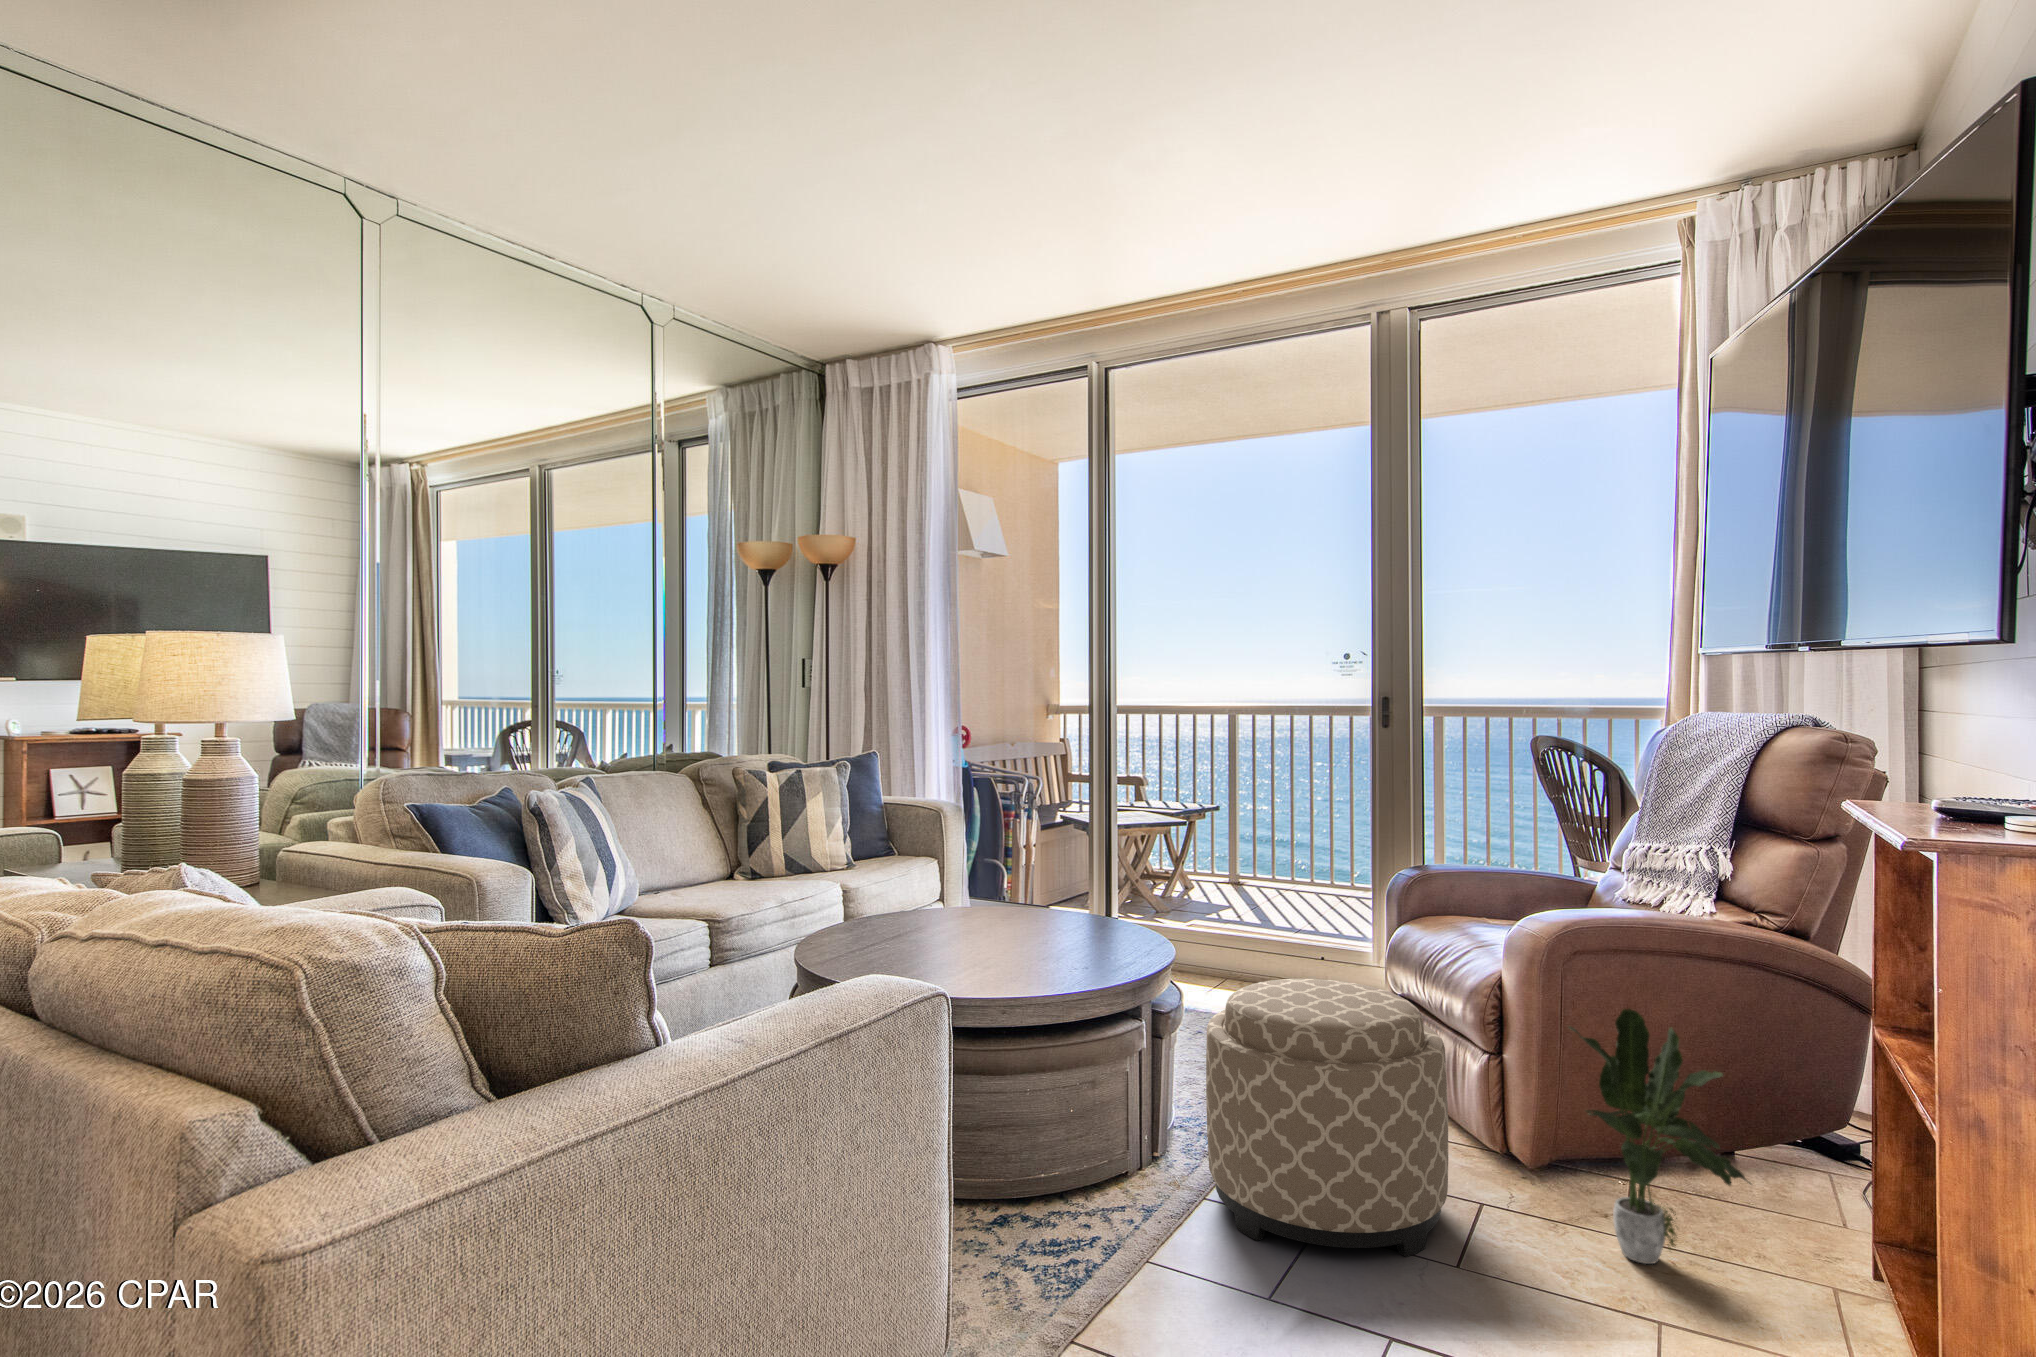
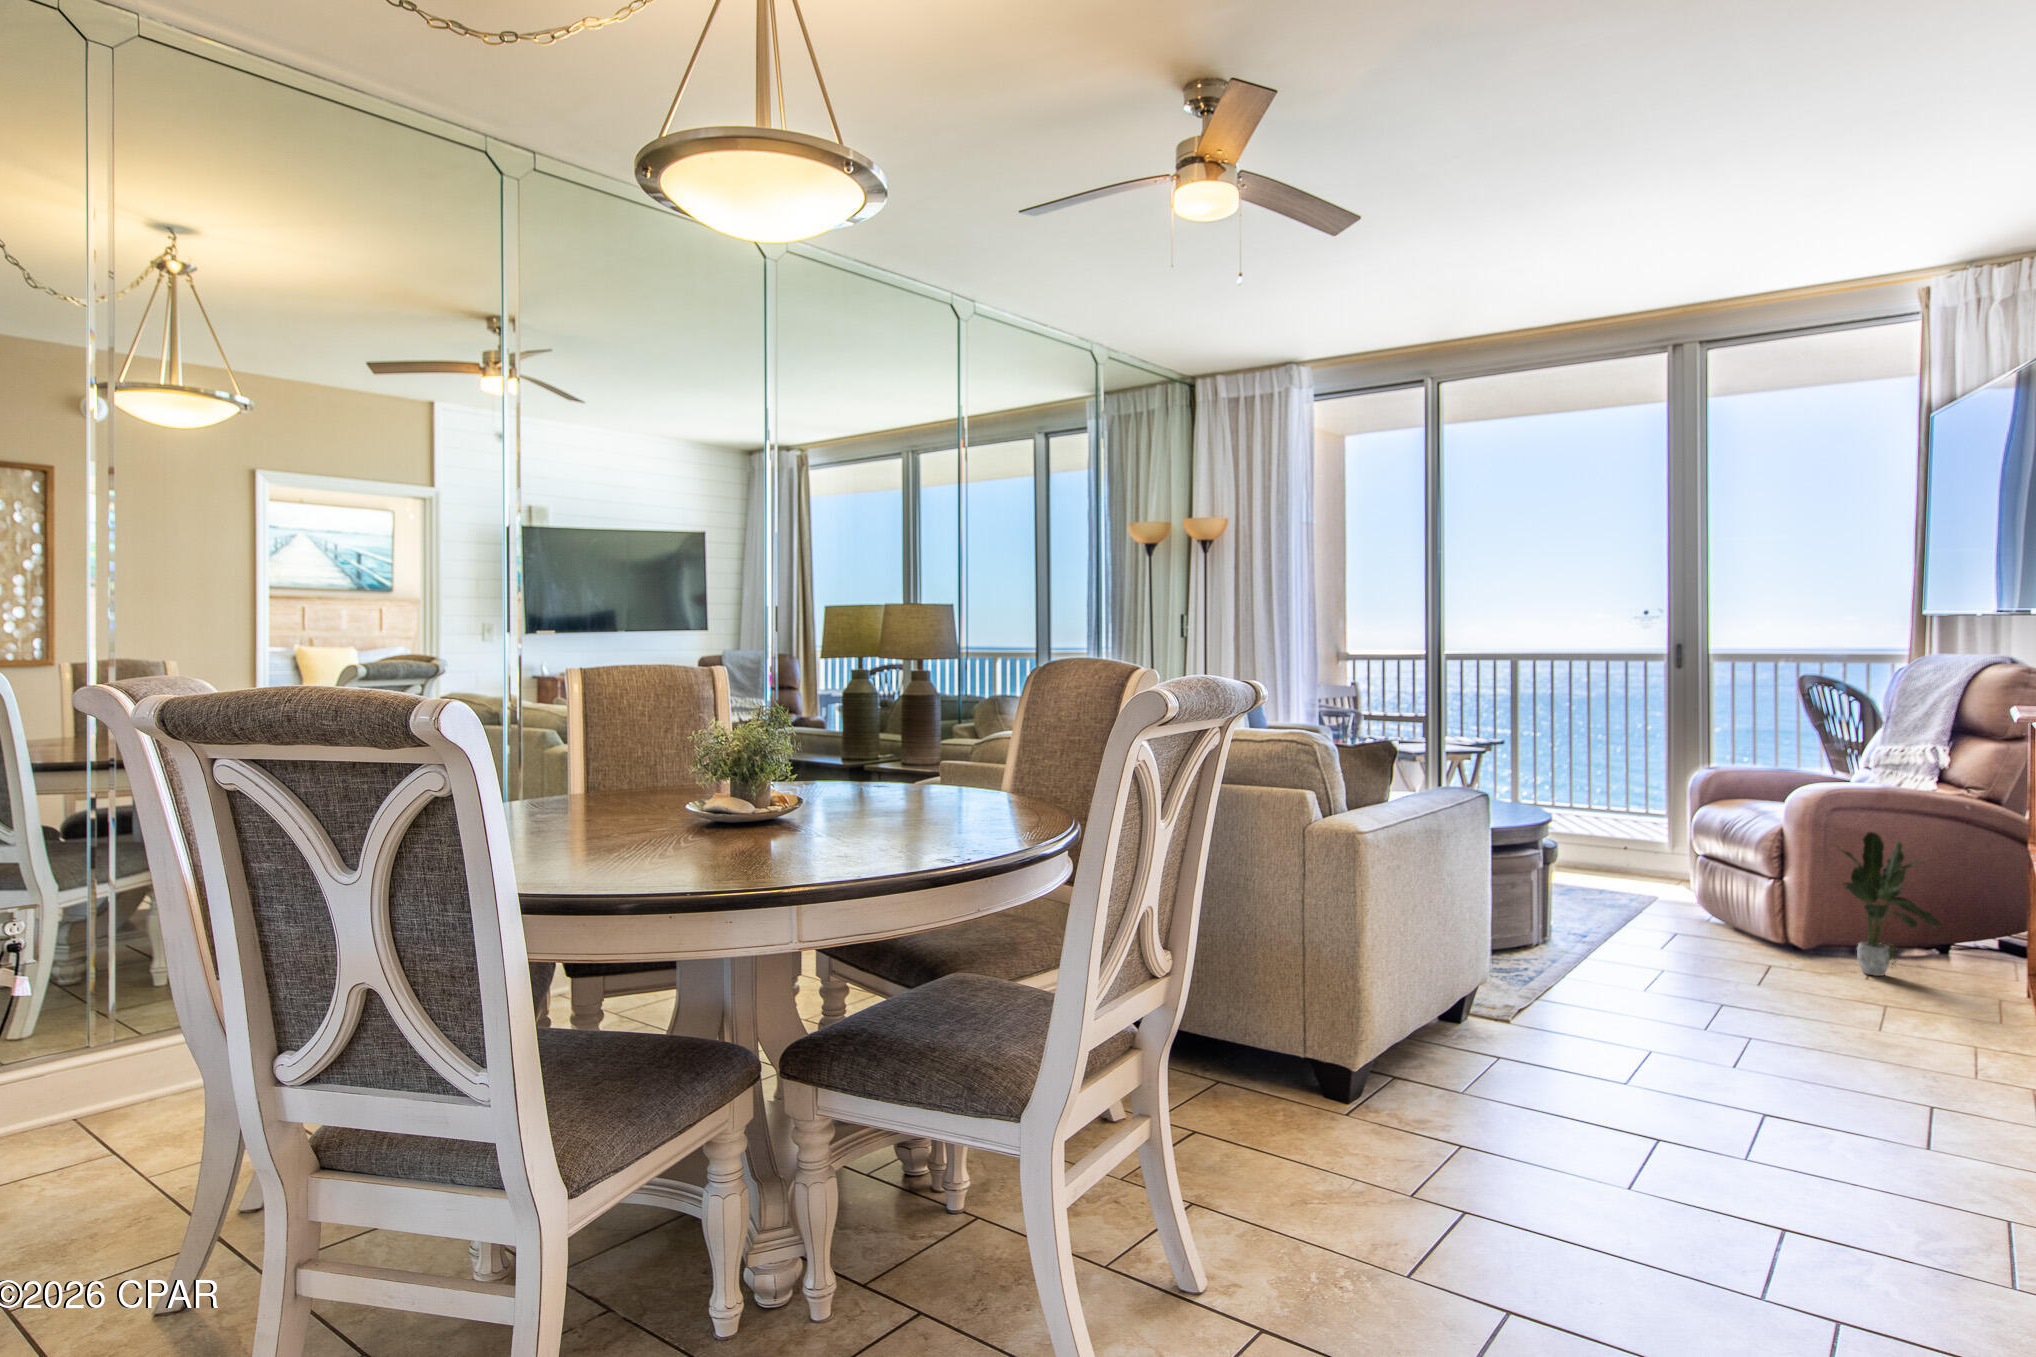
ottoman: present [1206,979,1448,1257] -> none [1592,823,1752,970]

